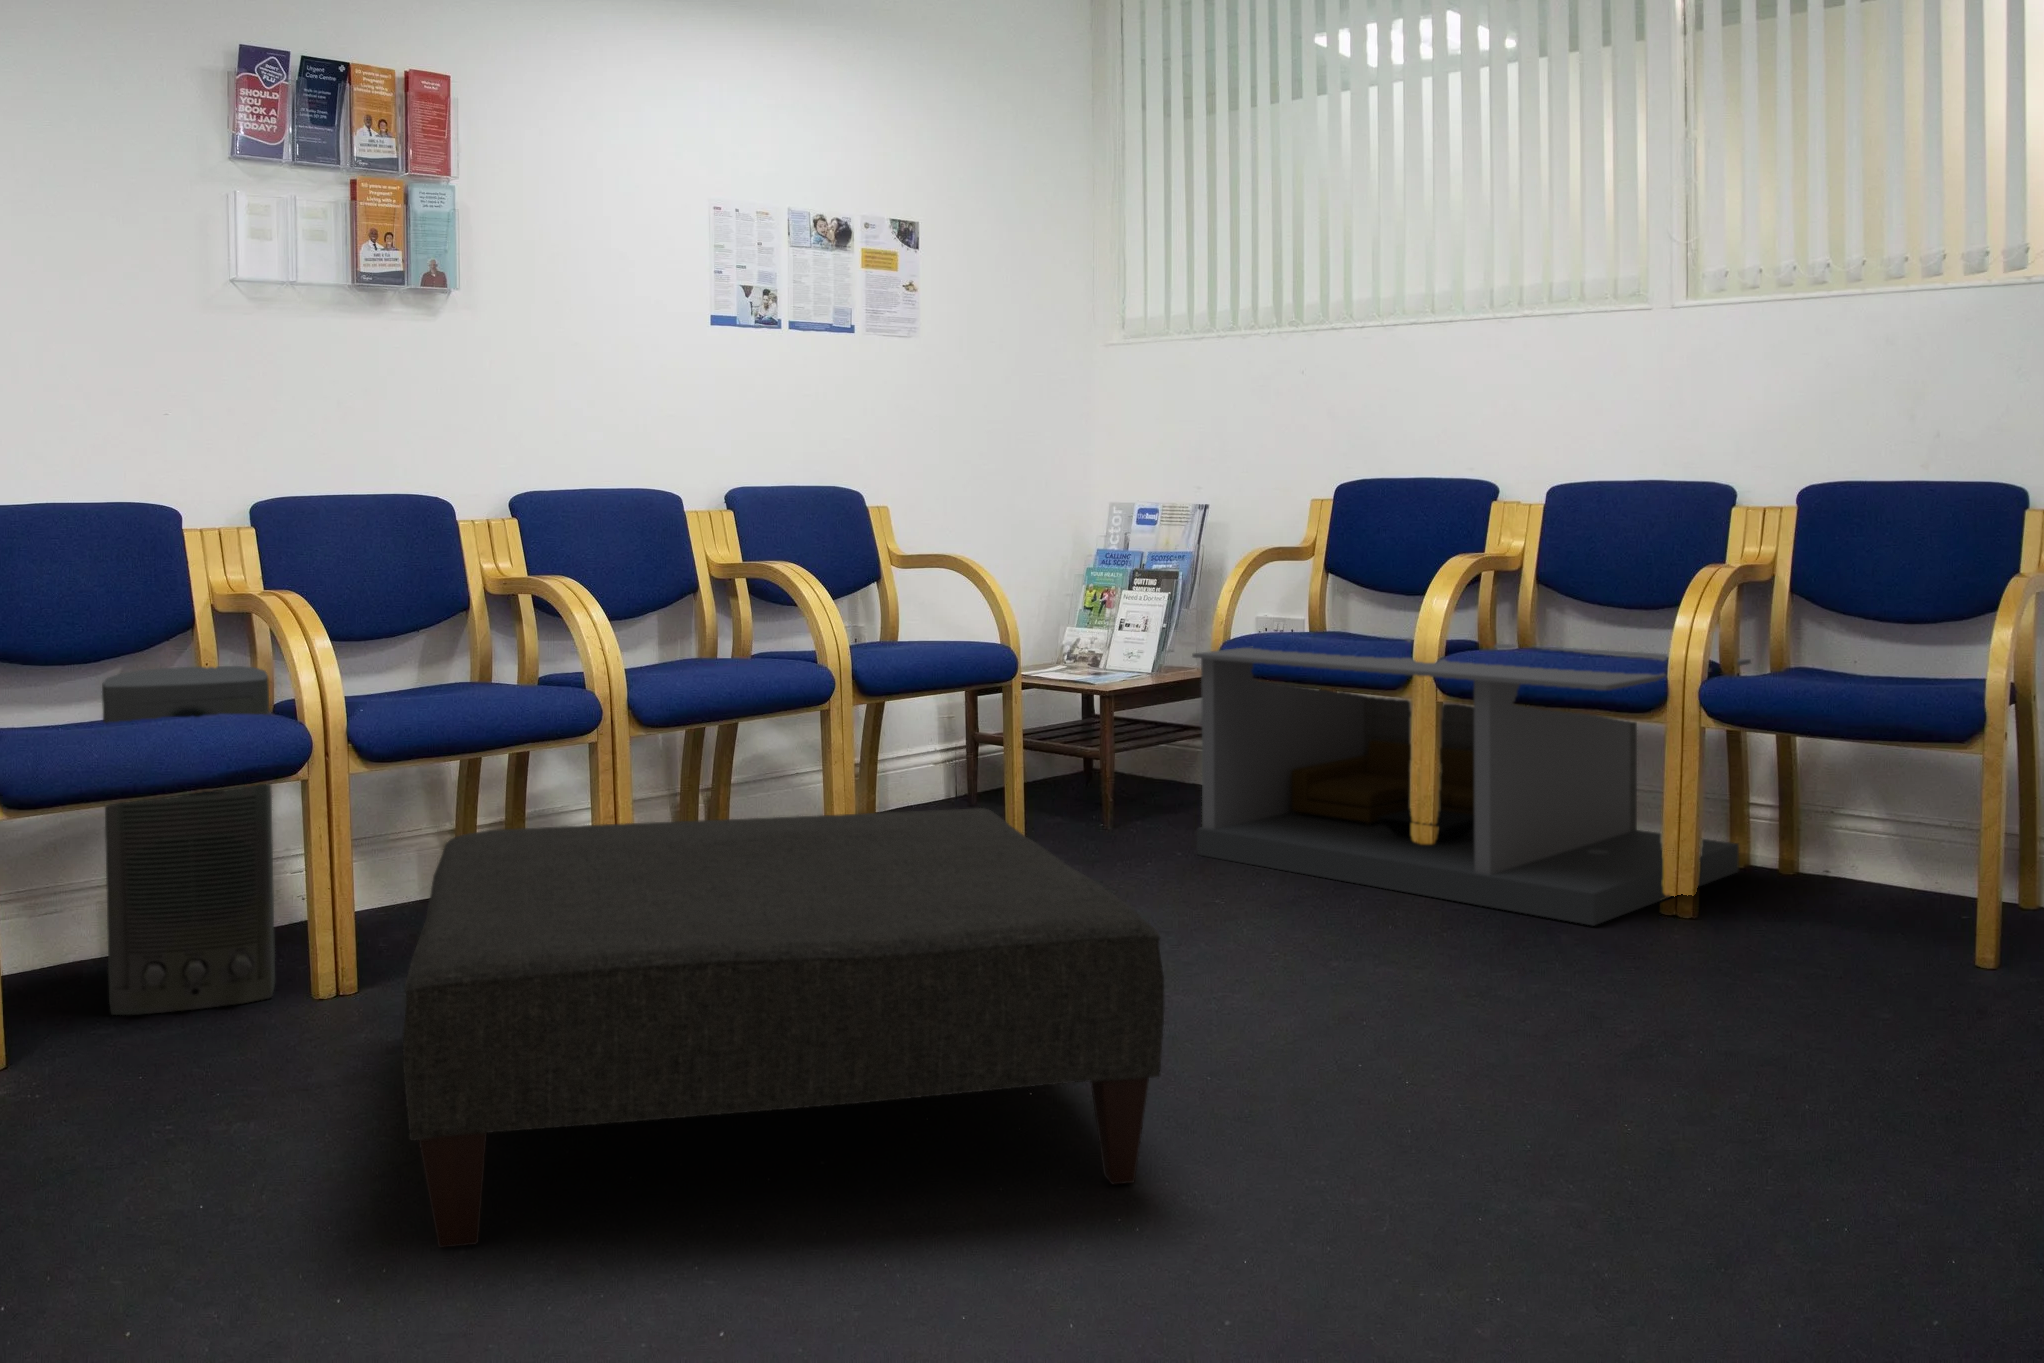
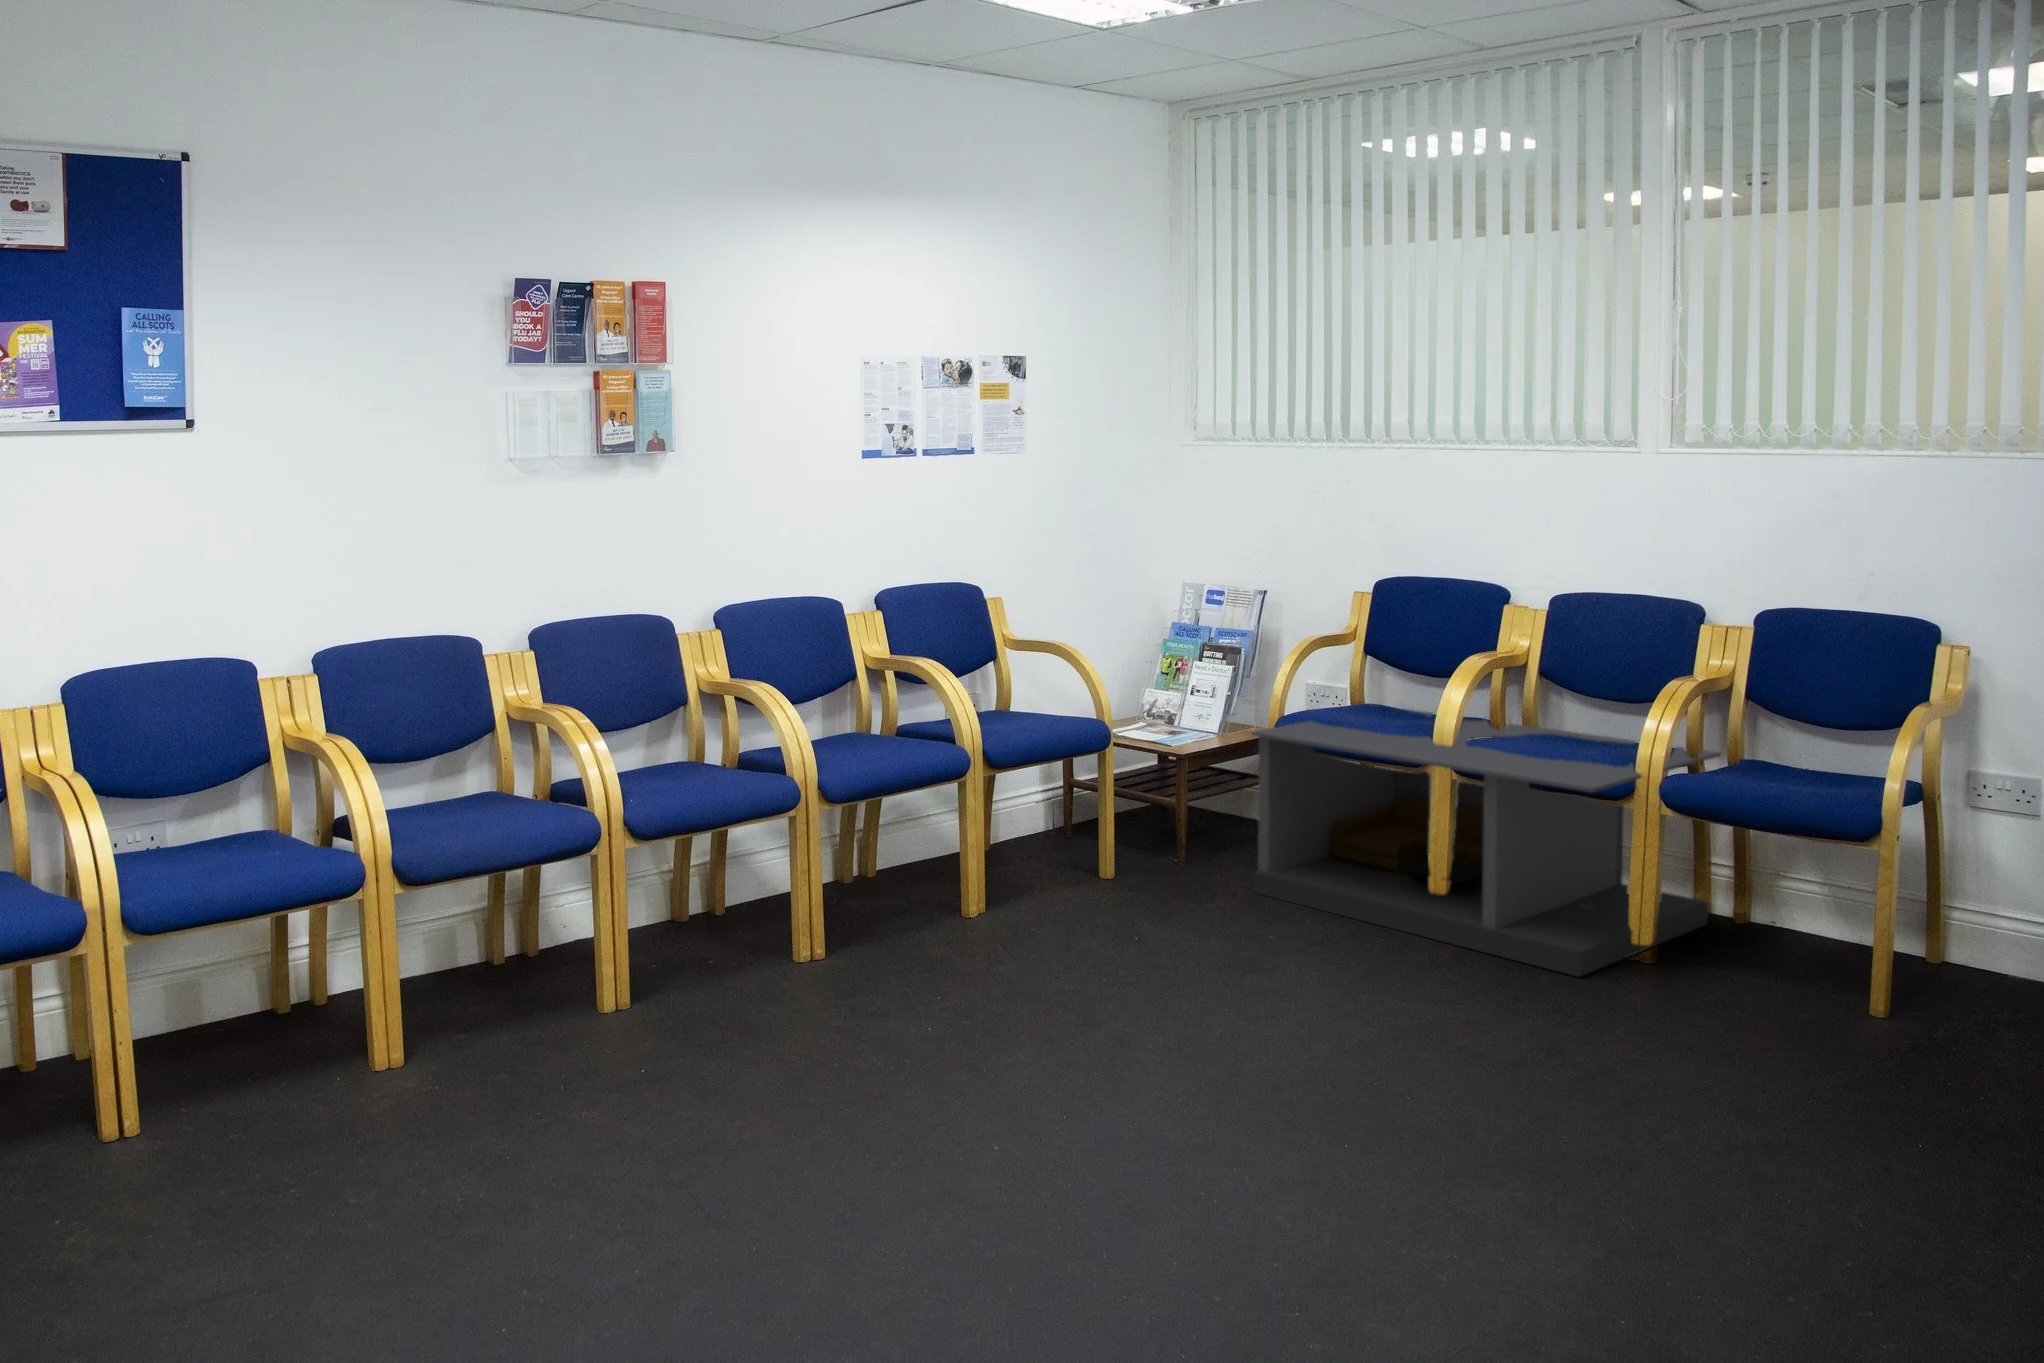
air purifier: present [102,666,275,1015] -> none [443,759,565,1024]
ottoman: present [403,808,1165,1248] -> none [698,889,1241,1233]

